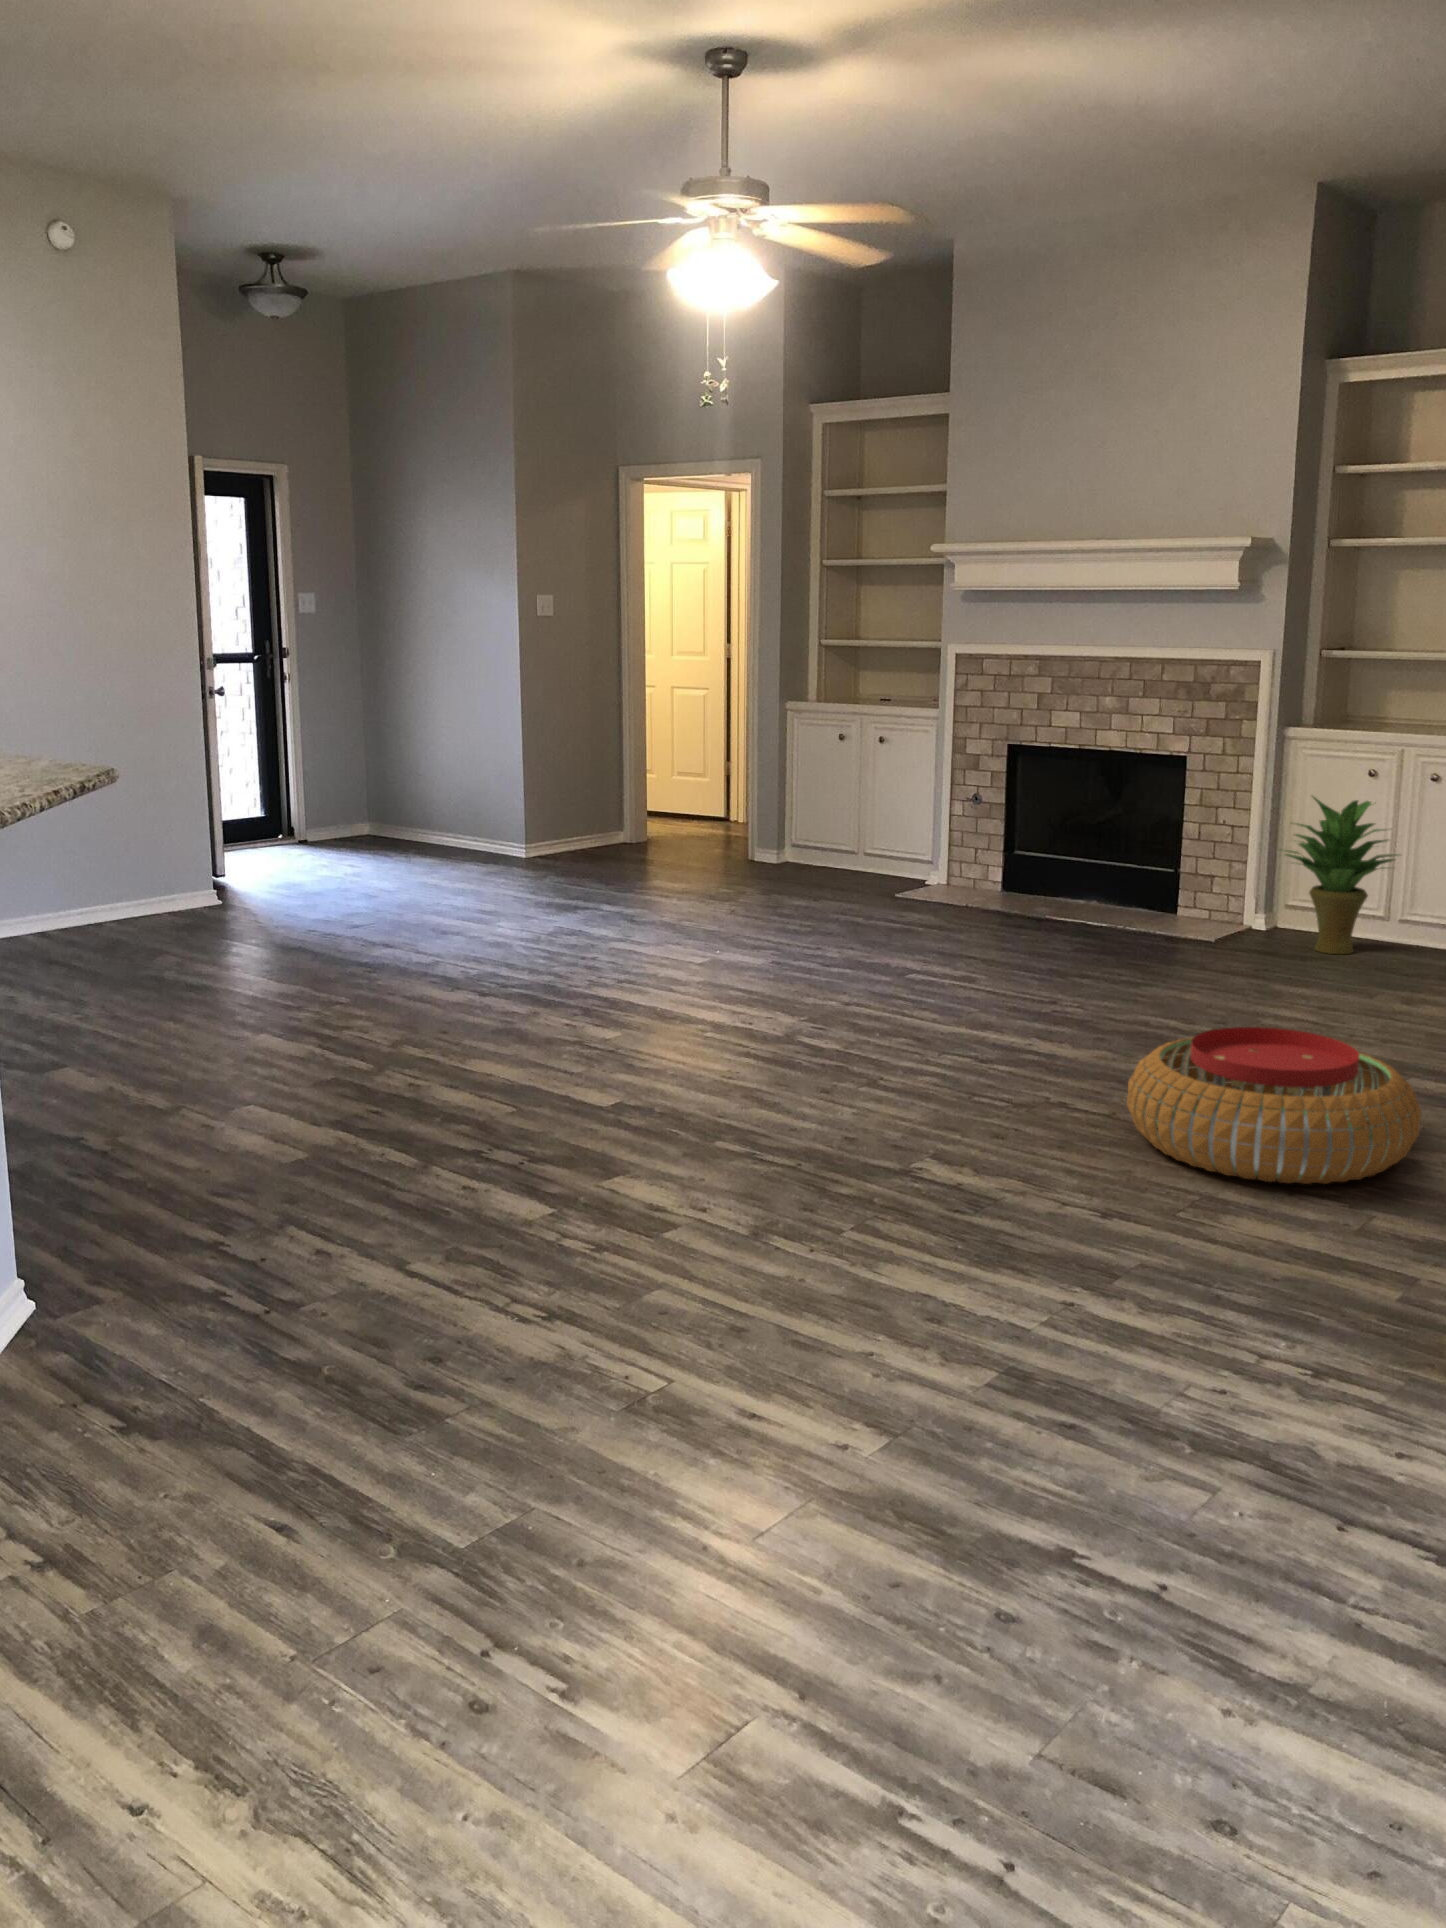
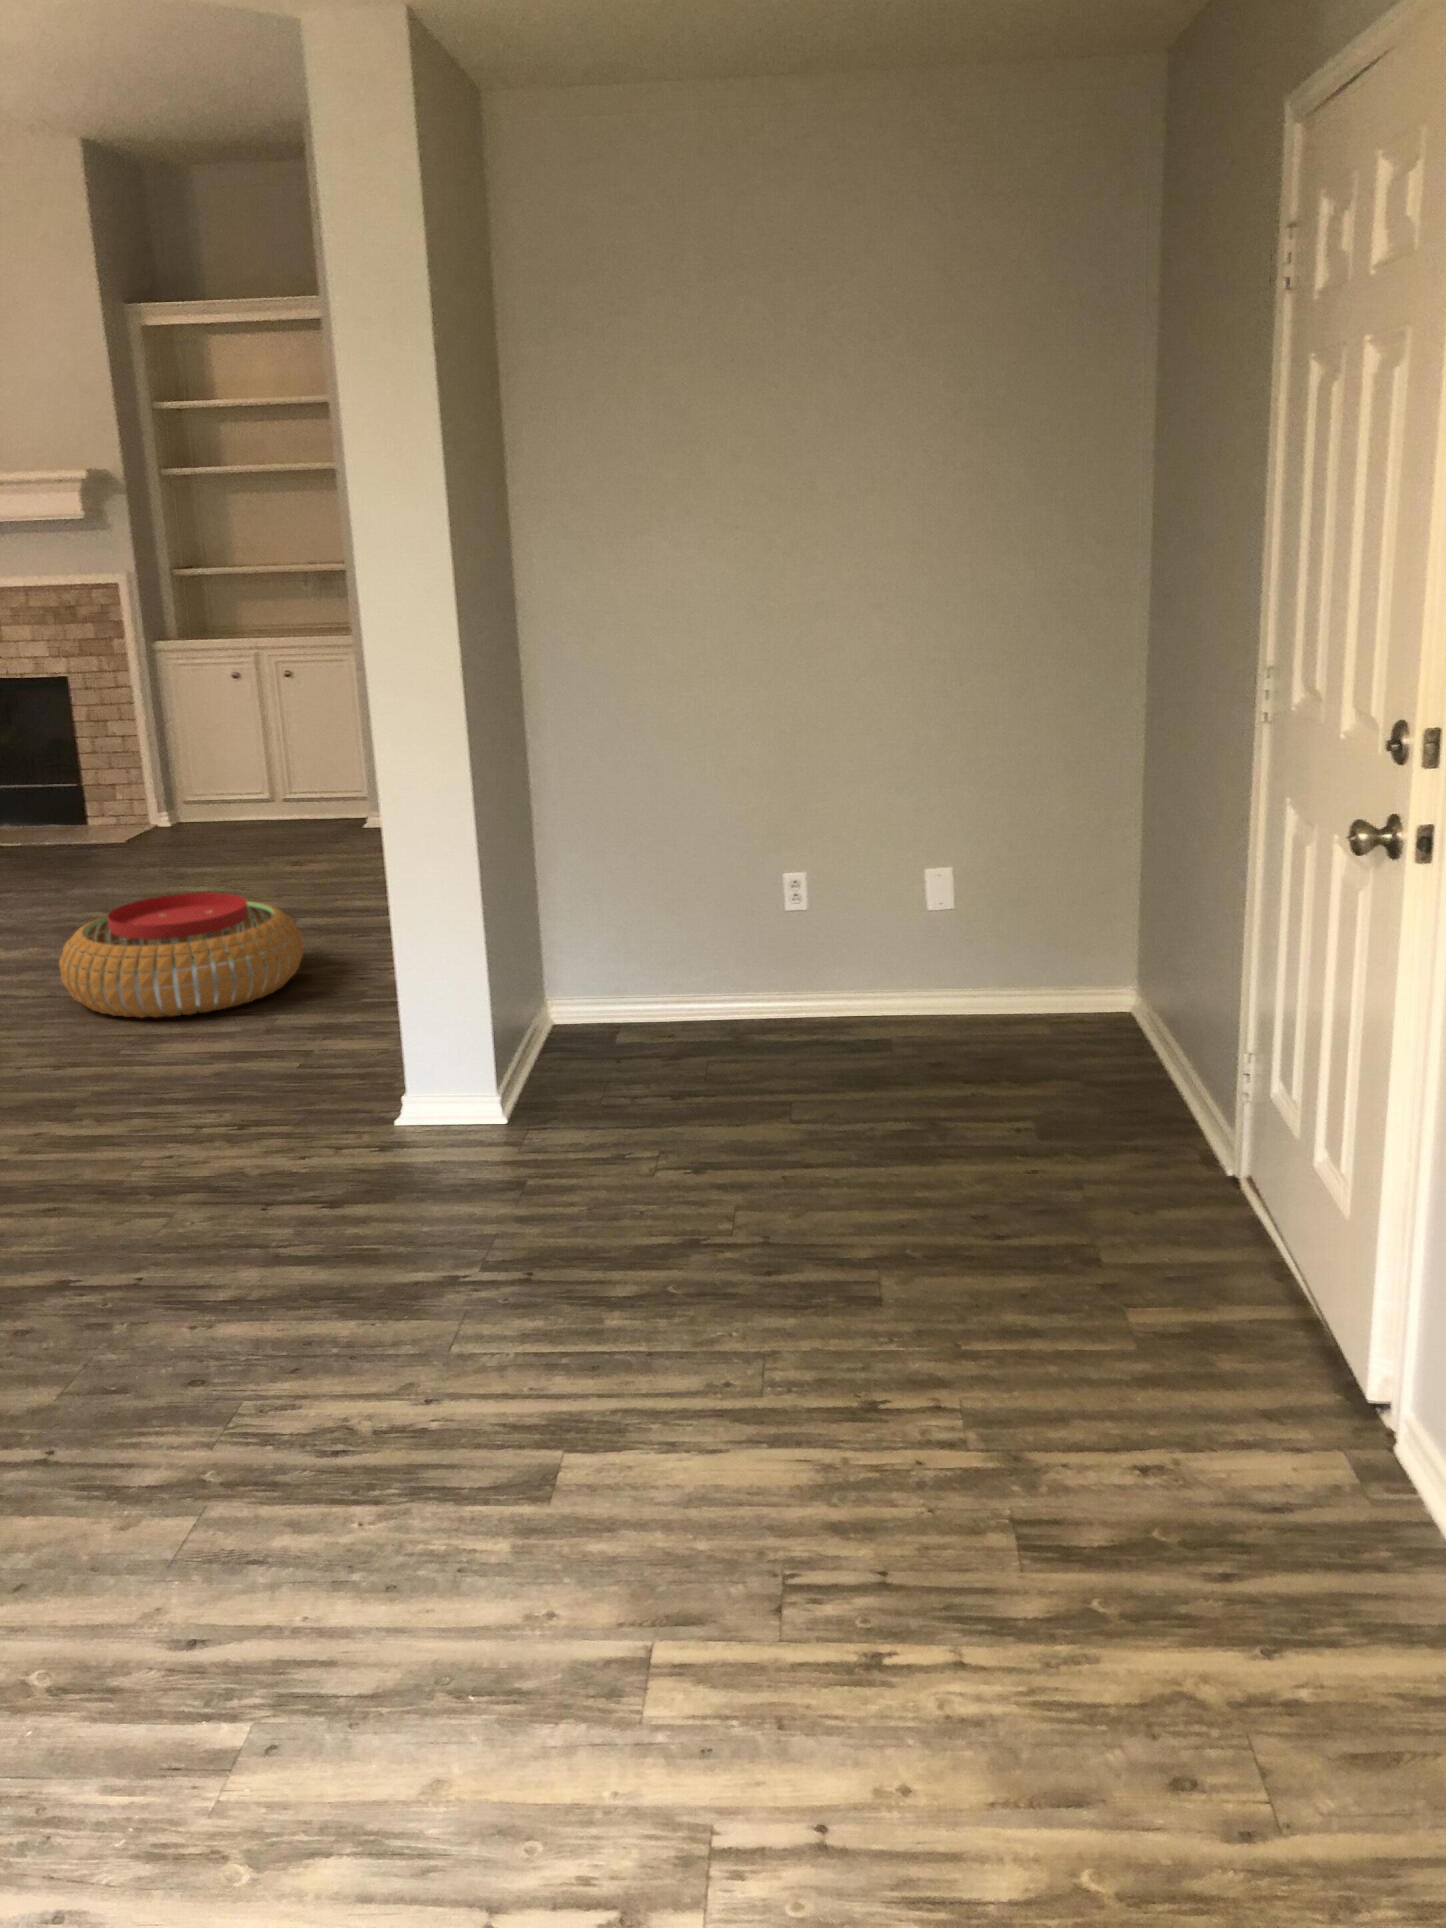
potted plant: present [1286,797,1398,954] -> none [165,699,273,837]

